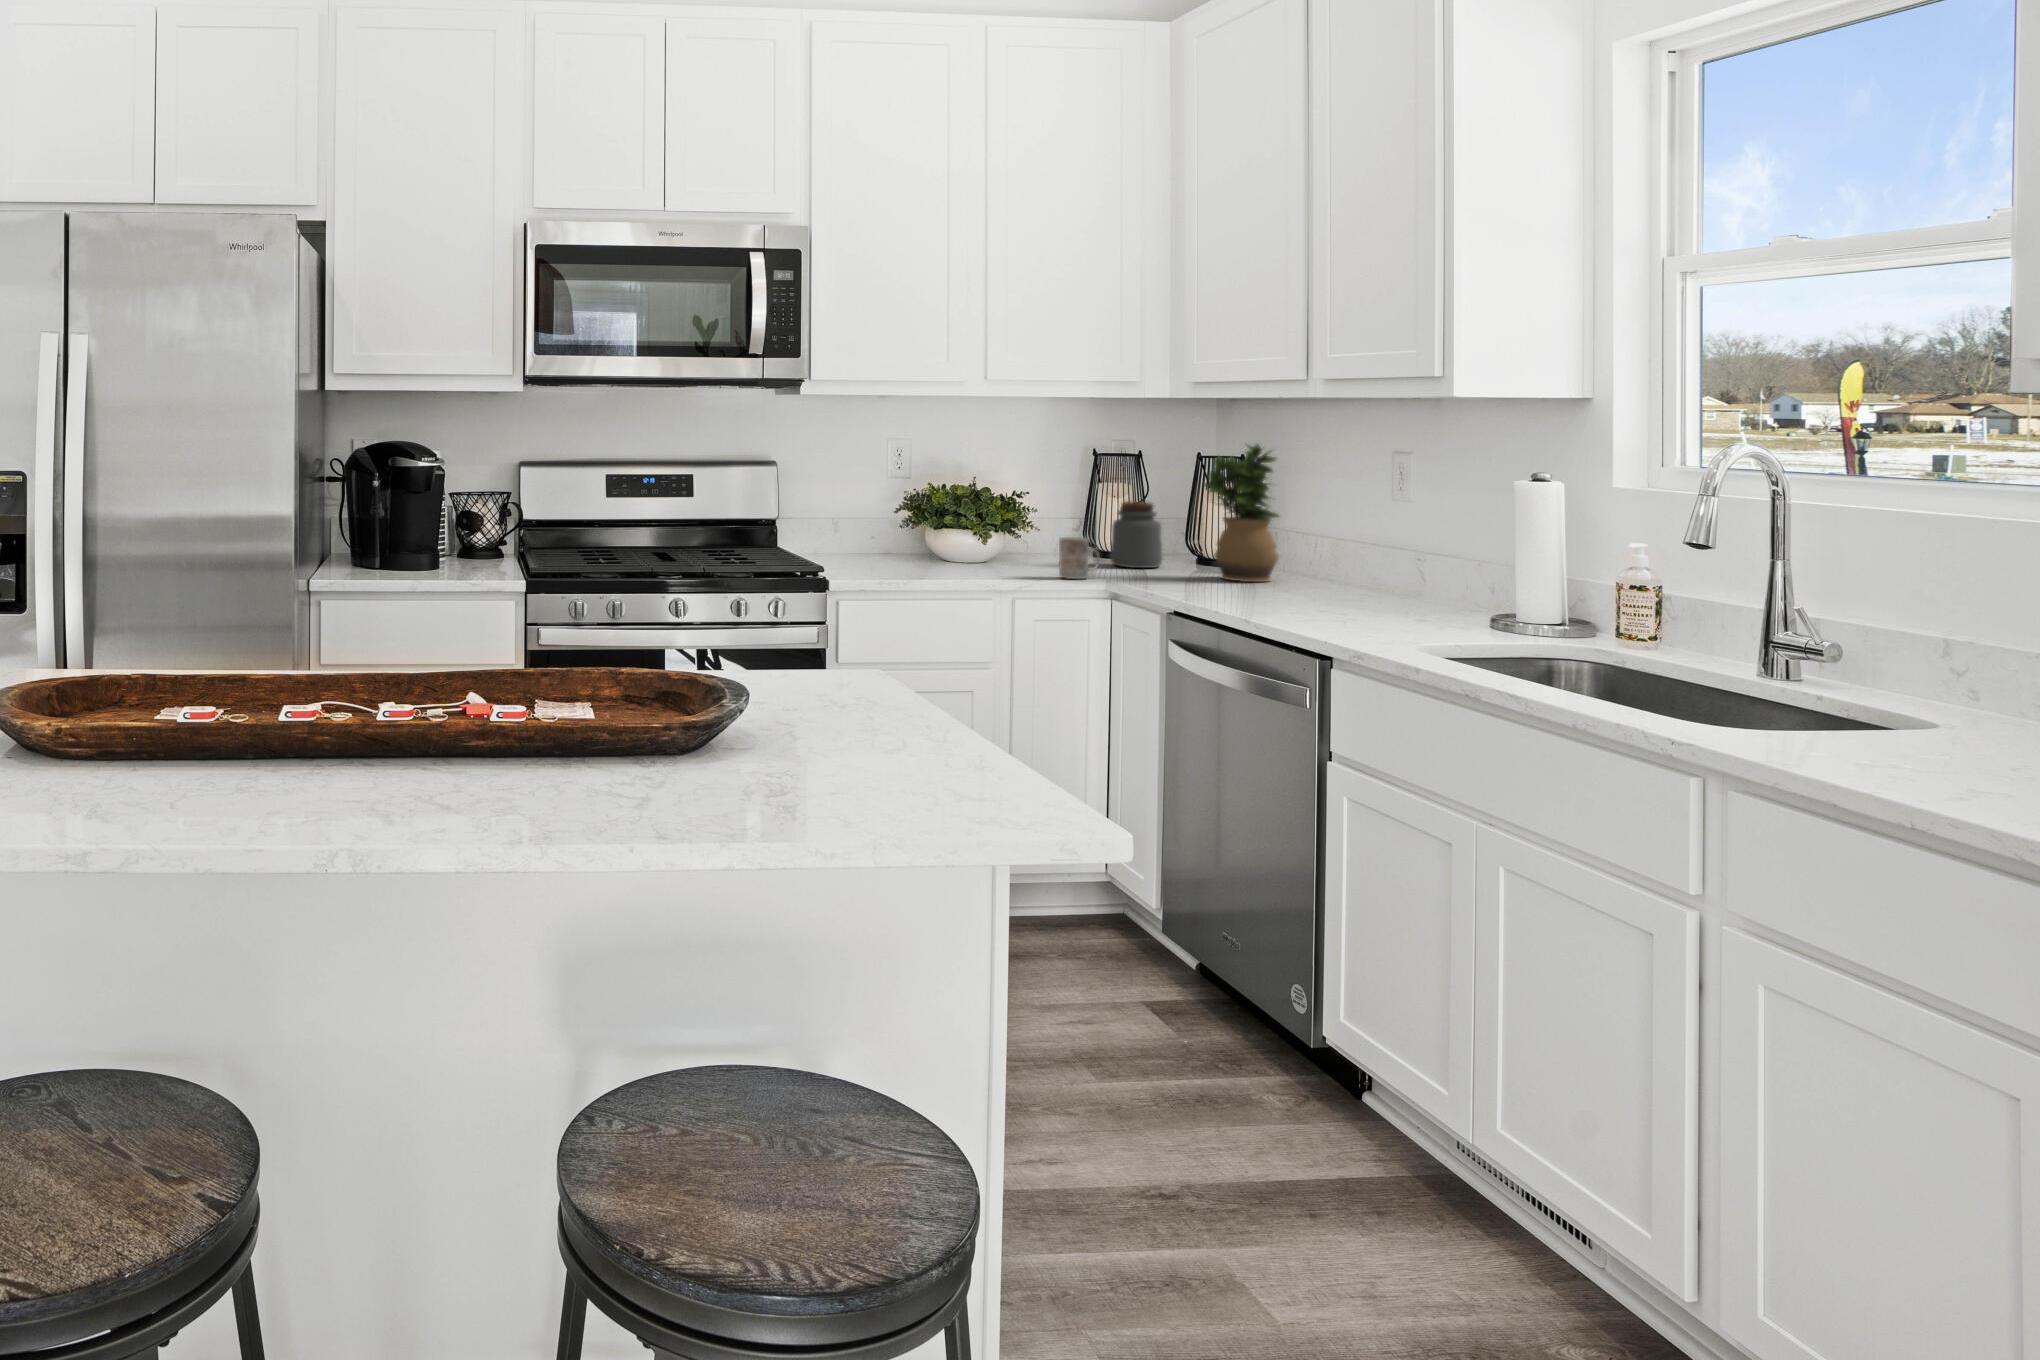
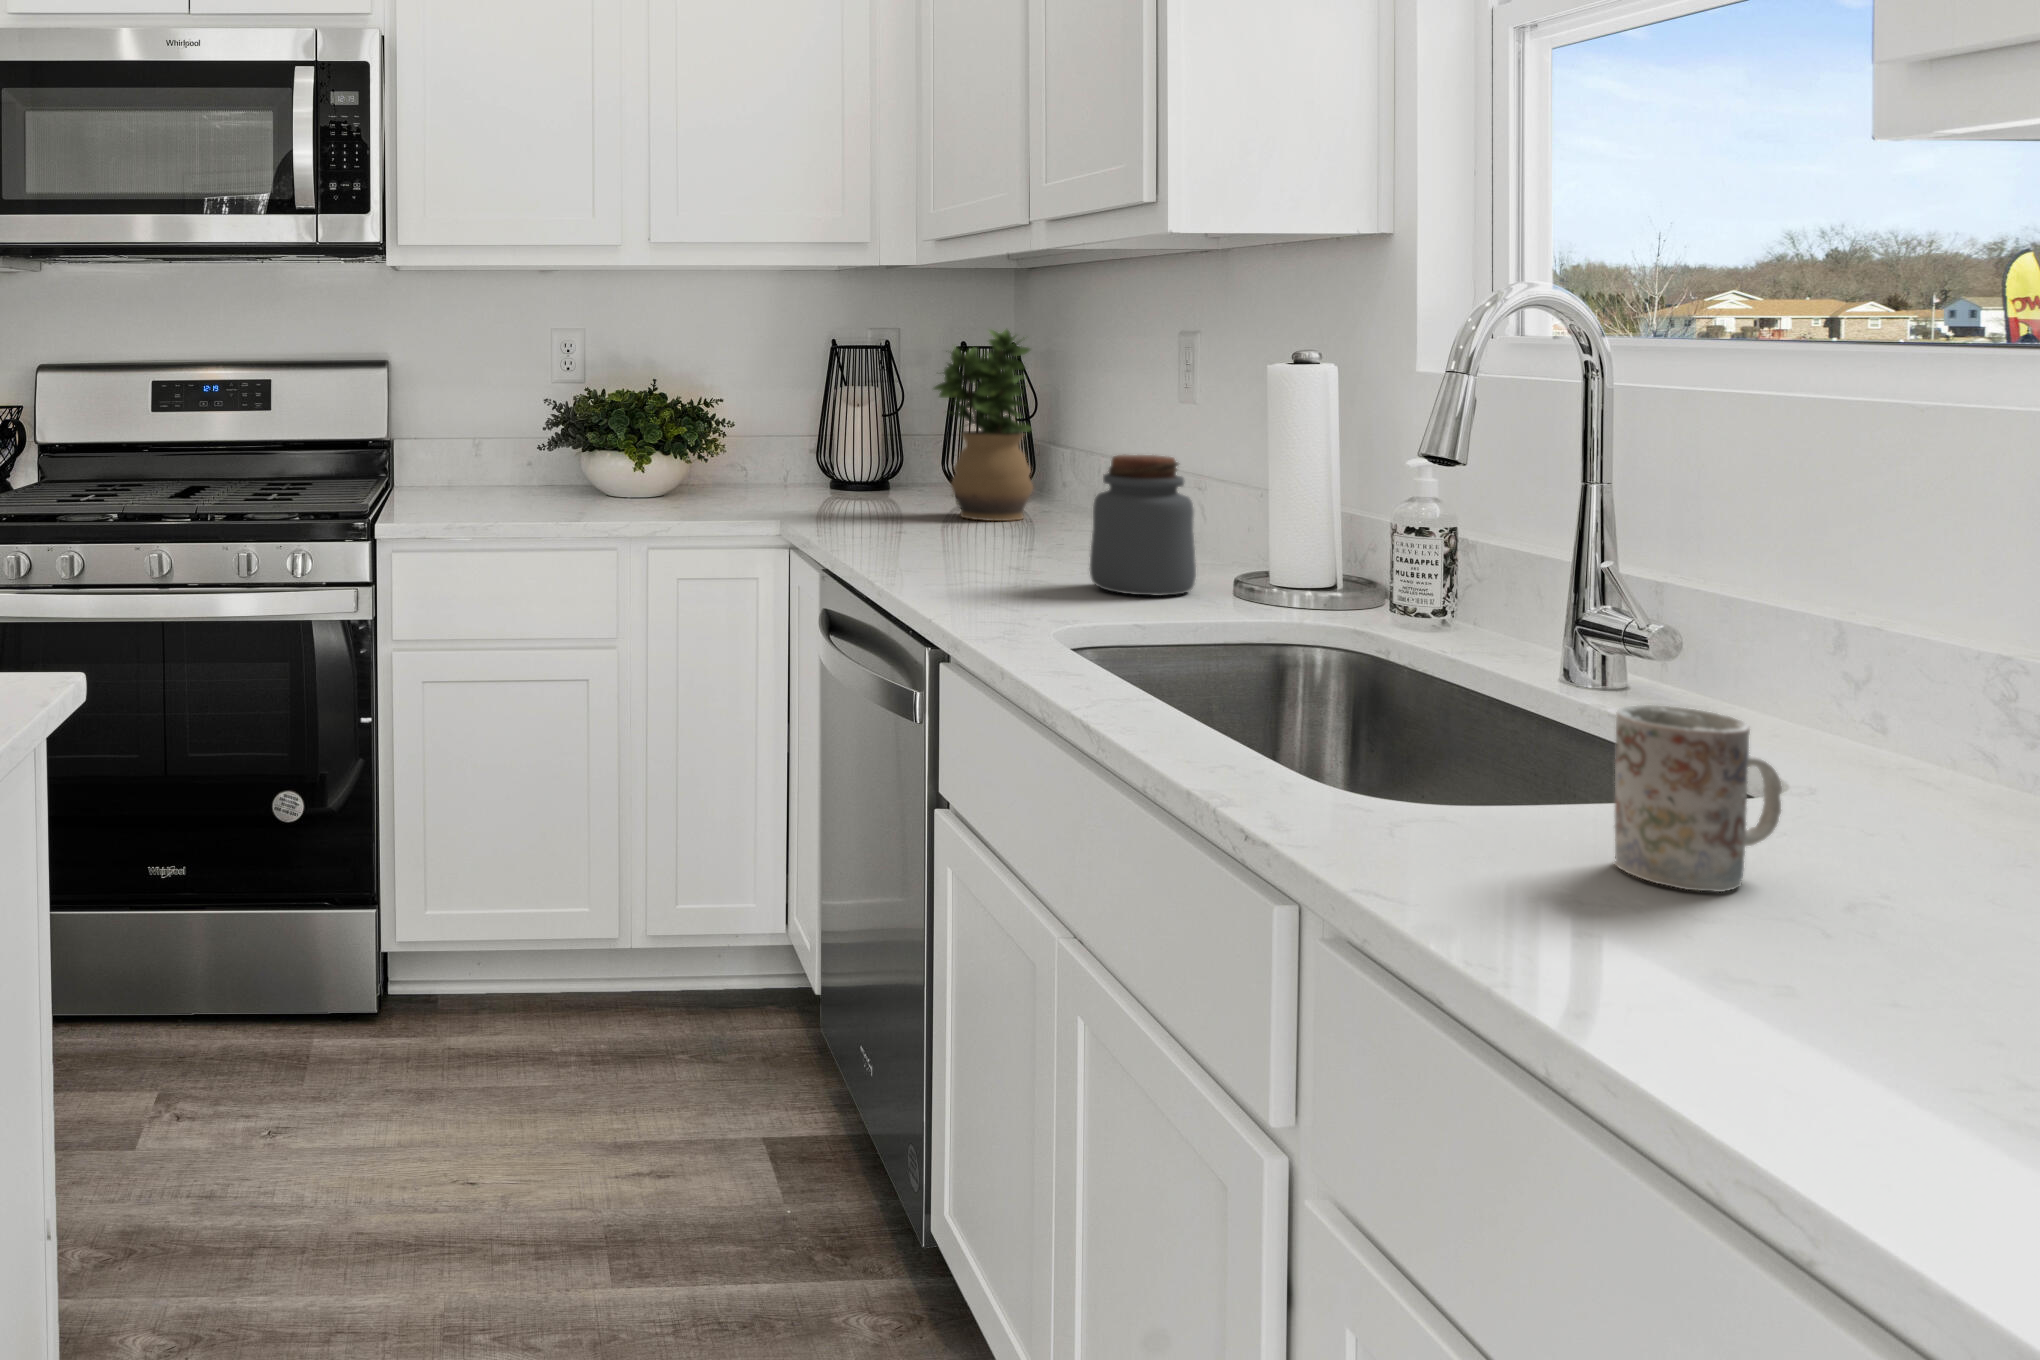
jar: present [1110,501,1162,568] -> present [1090,455,1196,596]
mug: present [1059,537,1100,579] -> present [1614,705,1782,892]

